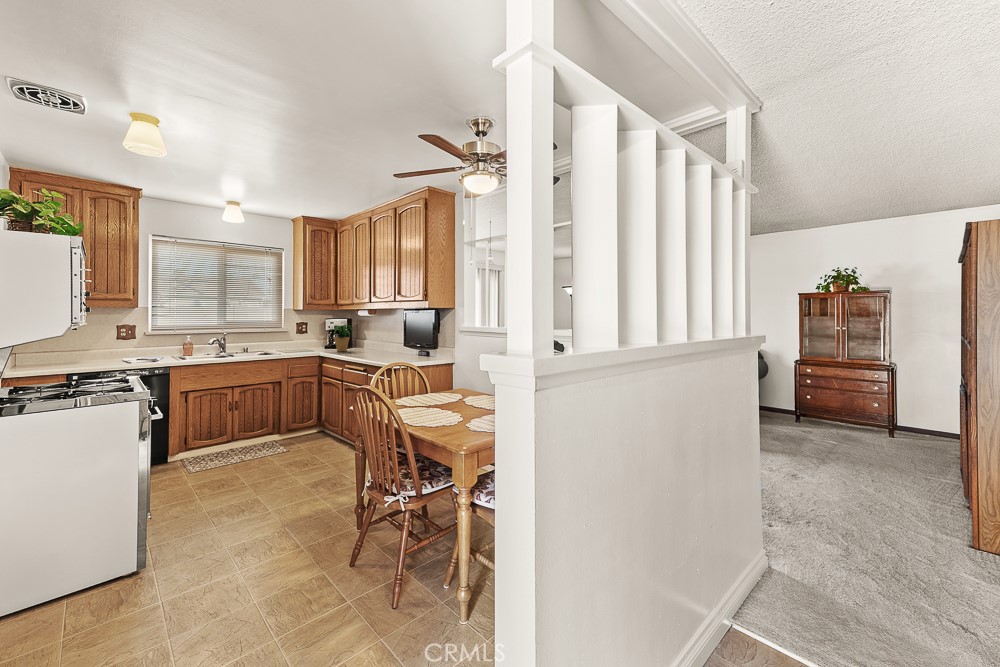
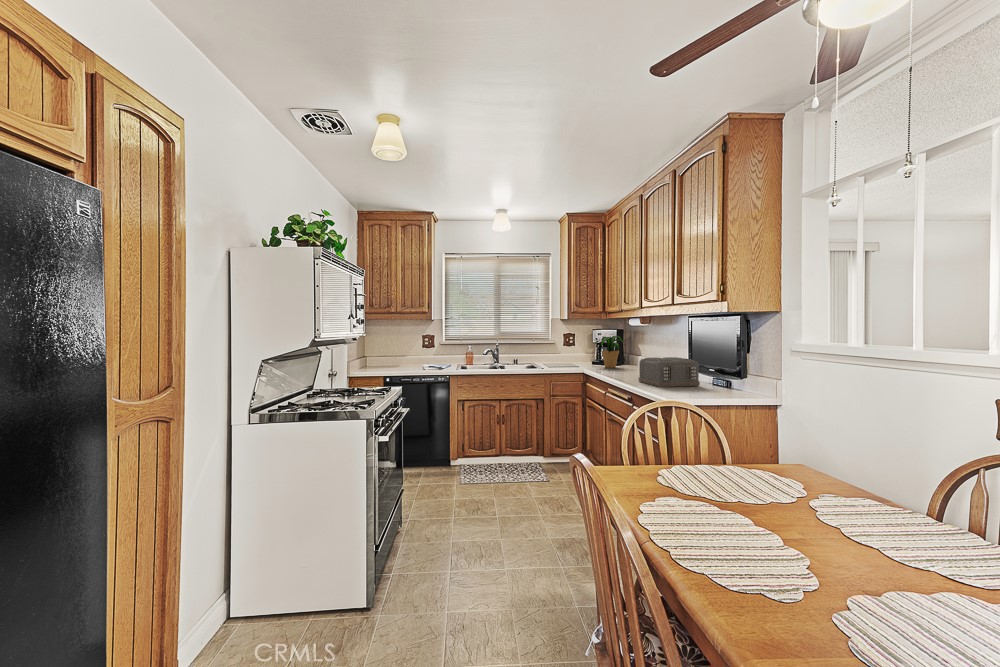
toaster: none [371,342,416,365] -> present [639,357,700,387]

